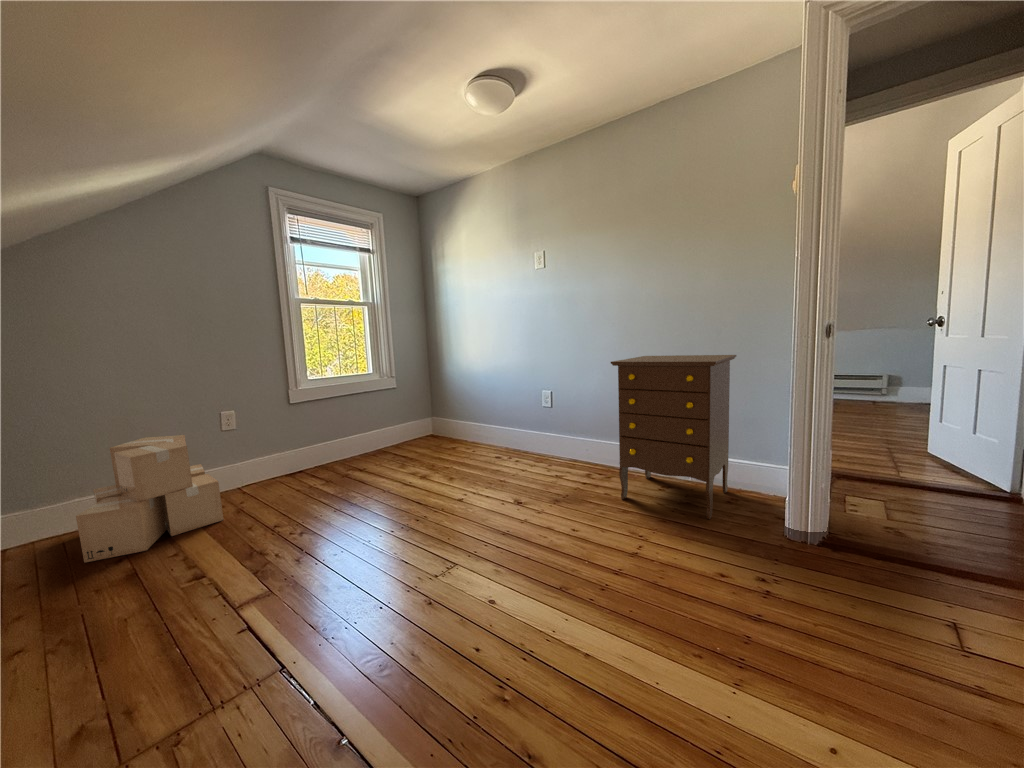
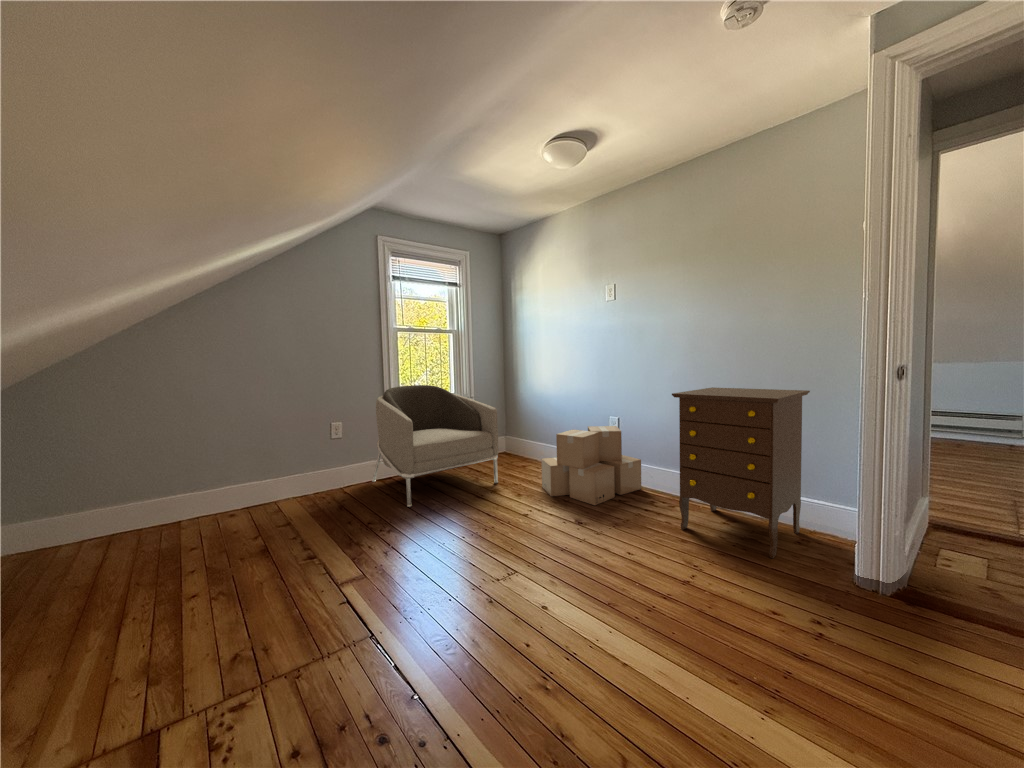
armchair: none [278,365,429,503] -> present [372,385,498,507]
cardboard box: present [76,435,223,562] -> present [541,426,641,505]

